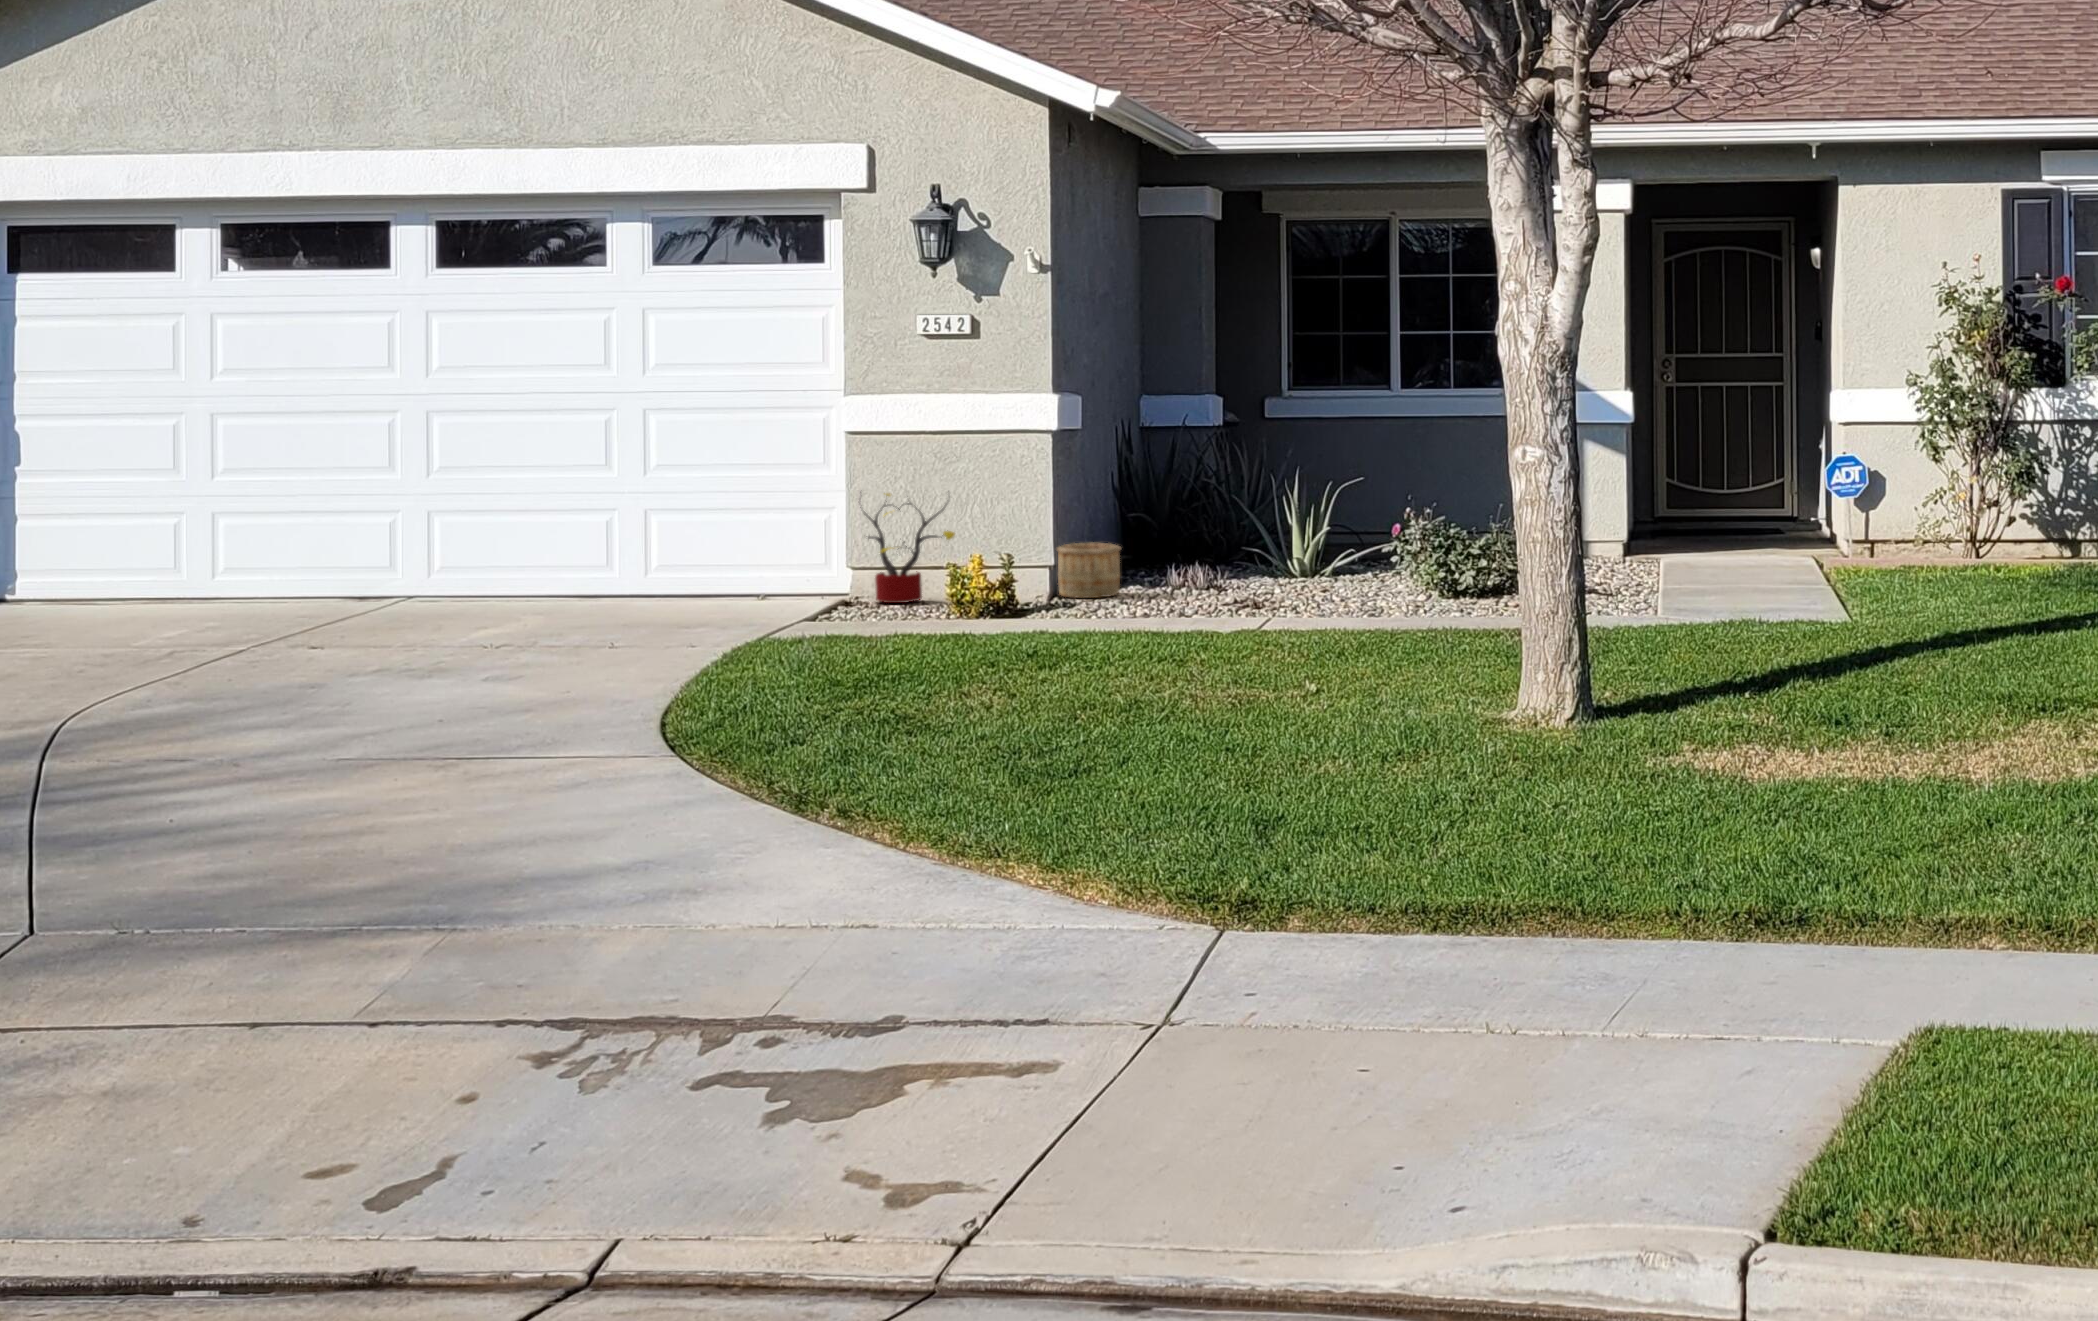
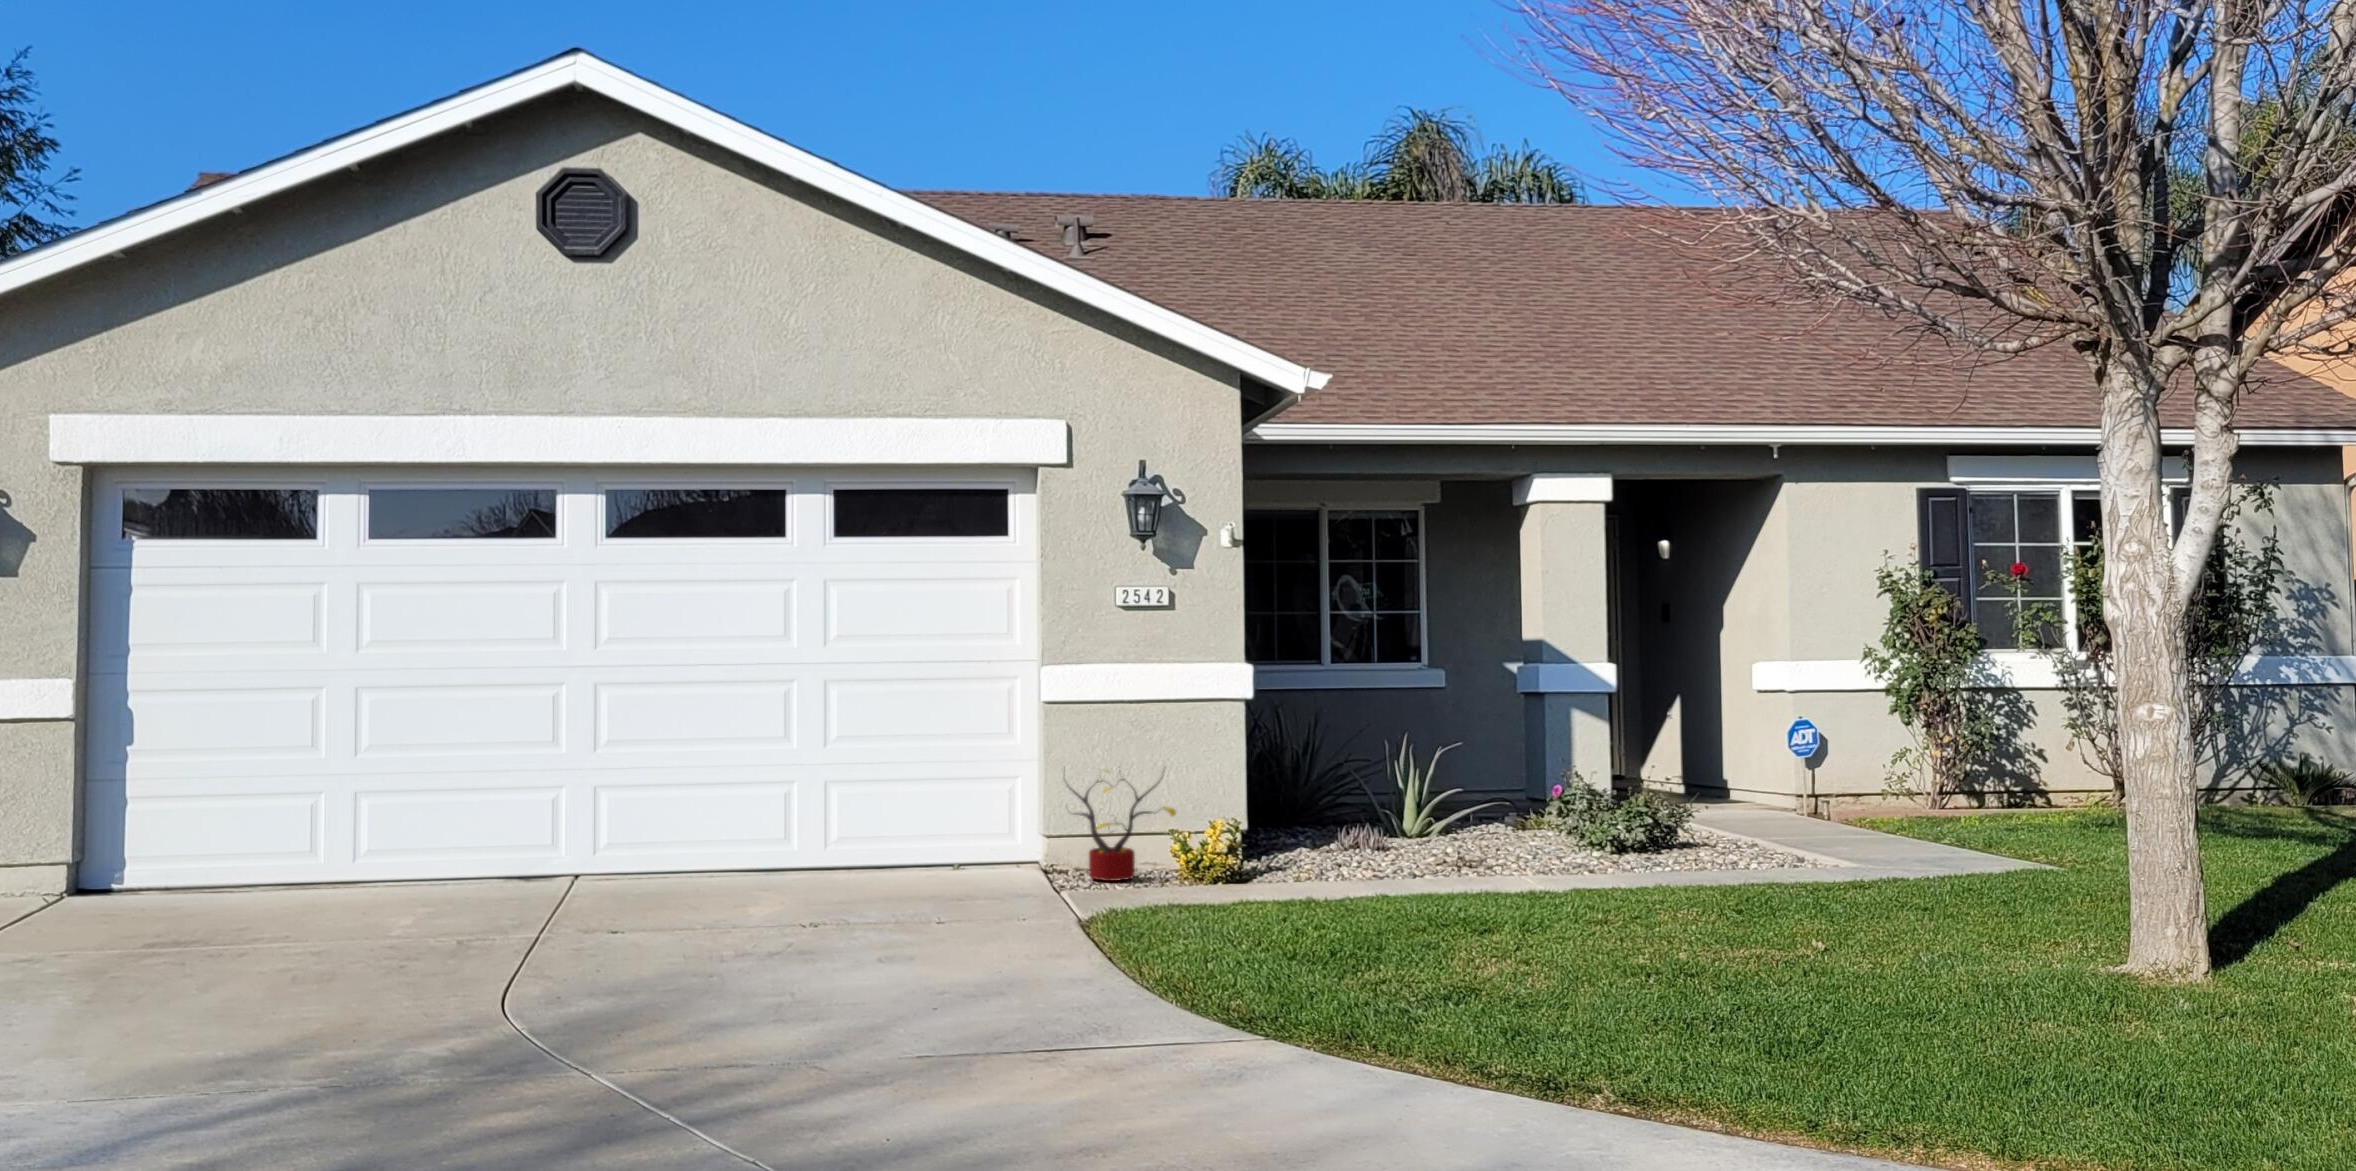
wooden bucket: present [1057,543,1121,598] -> none [1250,814,1313,871]

